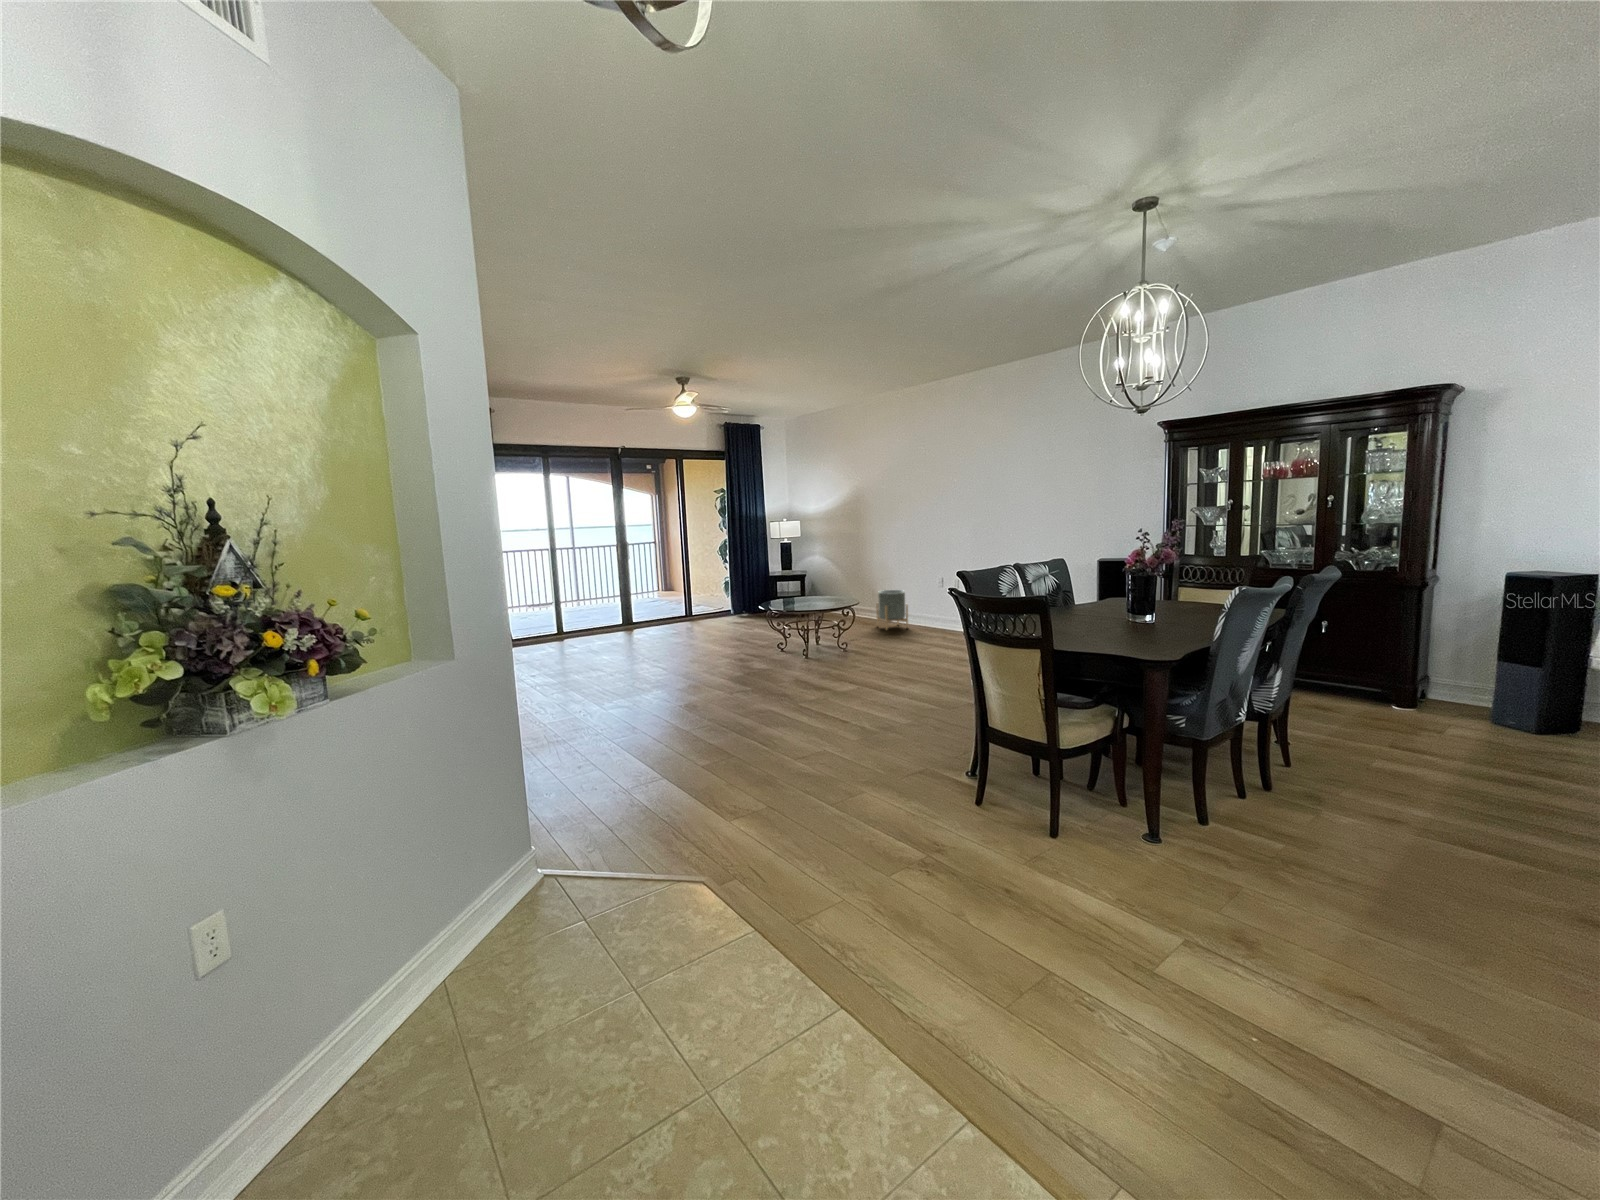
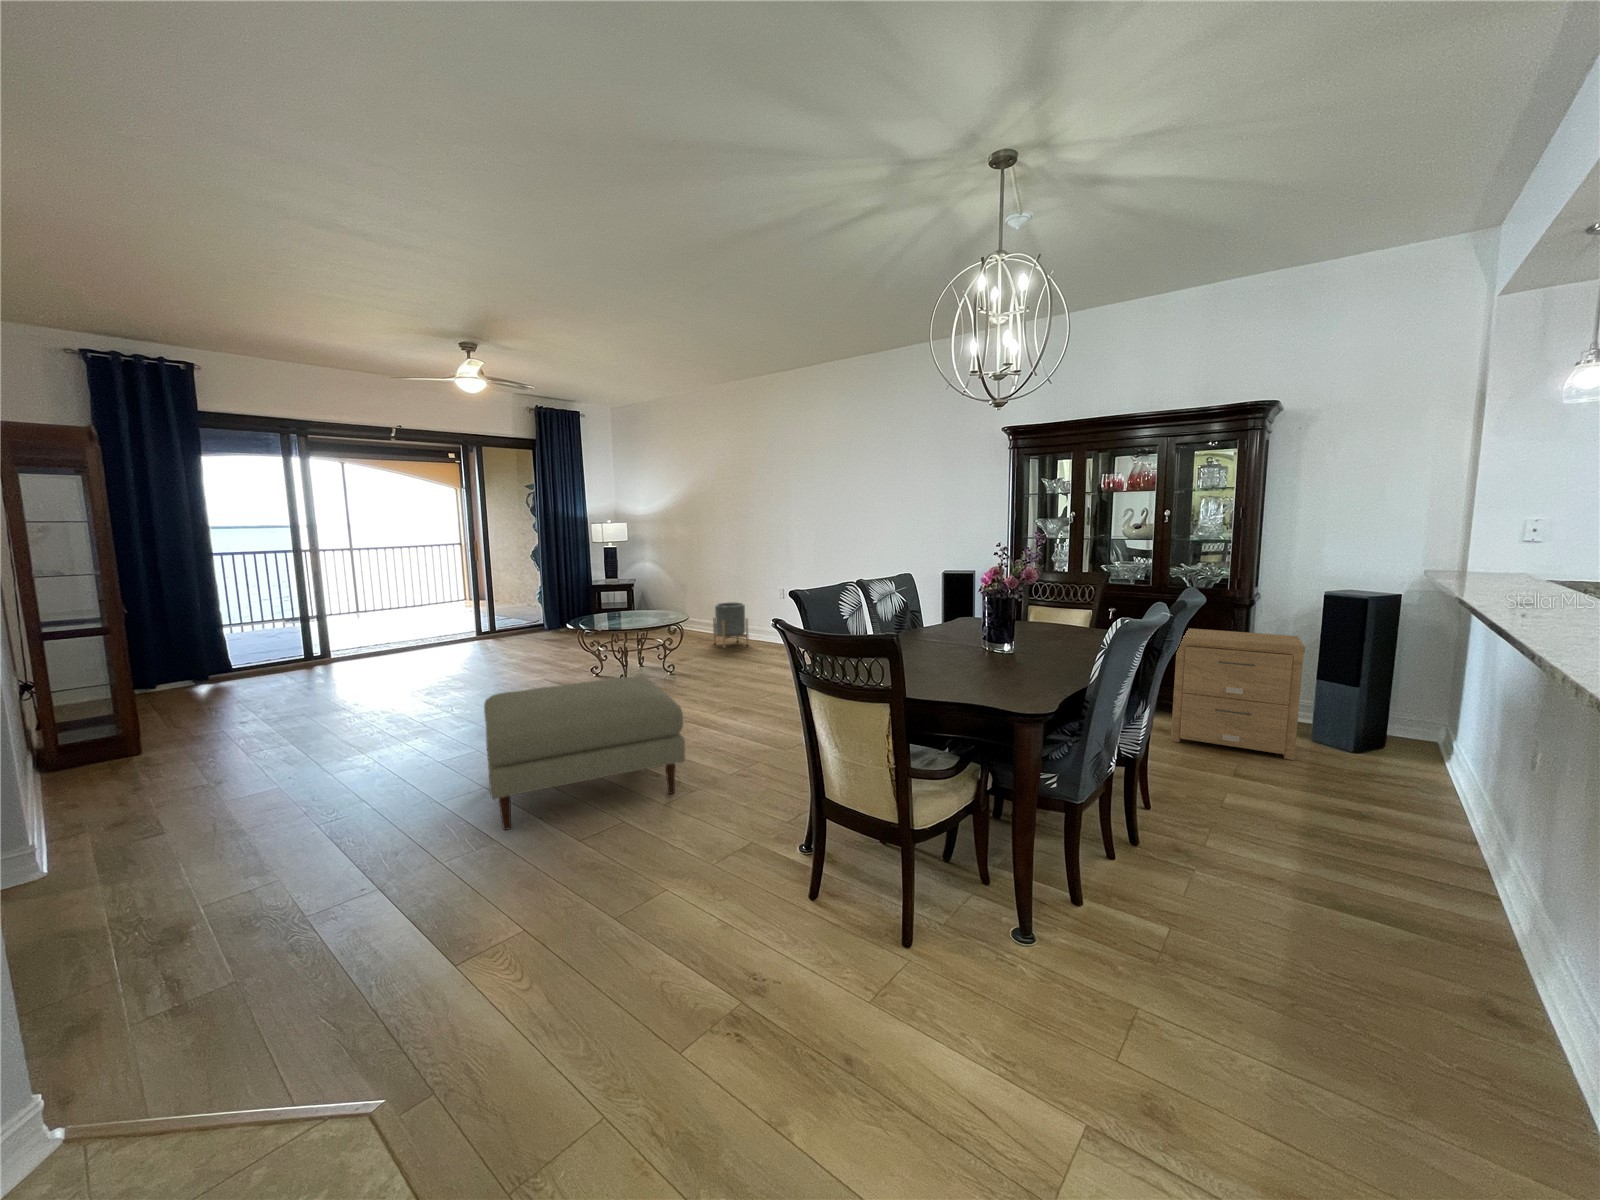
side table: none [1330,609,1480,738] -> present [1171,628,1305,760]
ottoman: none [718,643,870,748] -> present [484,676,685,830]

